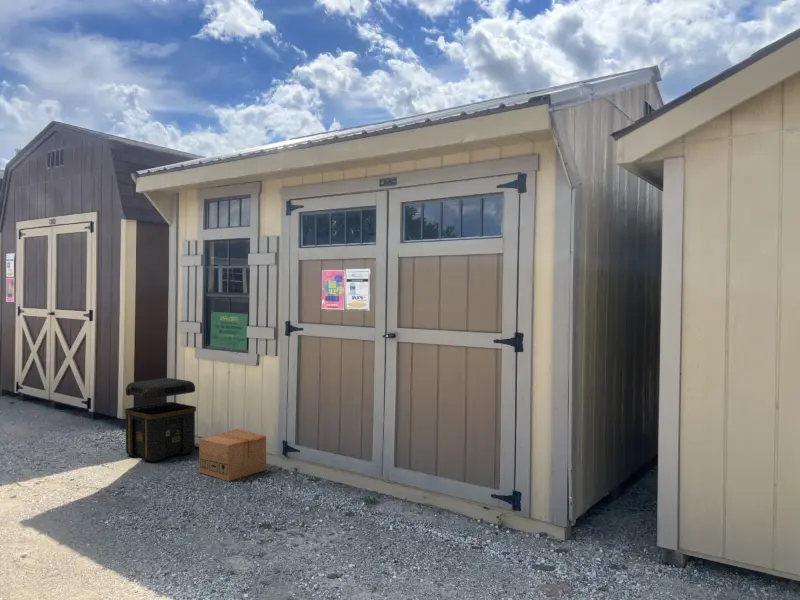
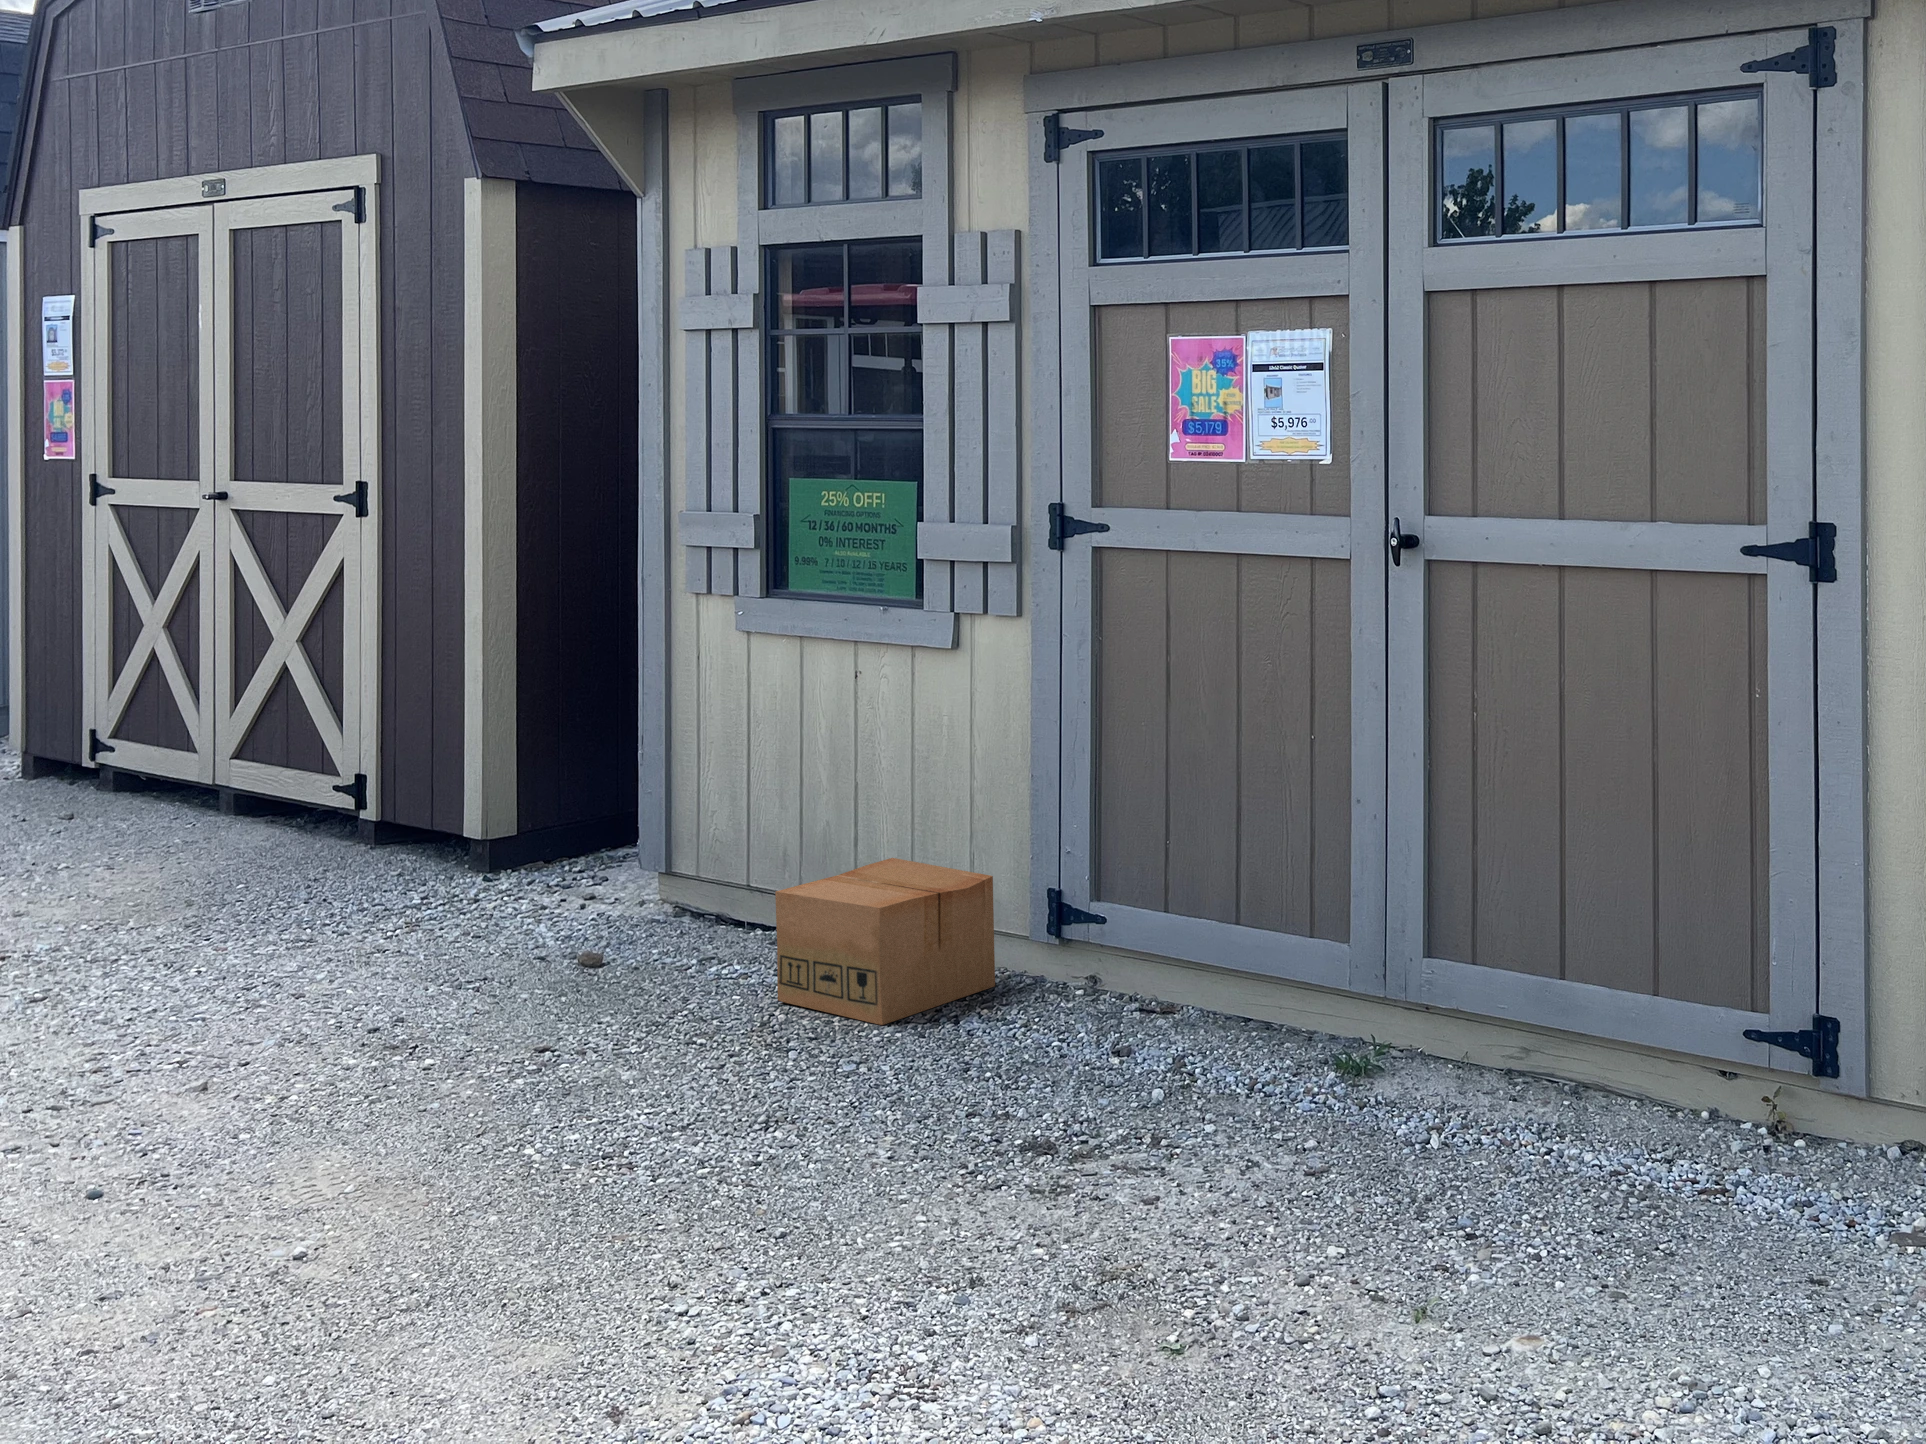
toolbox: present [124,378,196,462] -> none [512,699,748,973]

